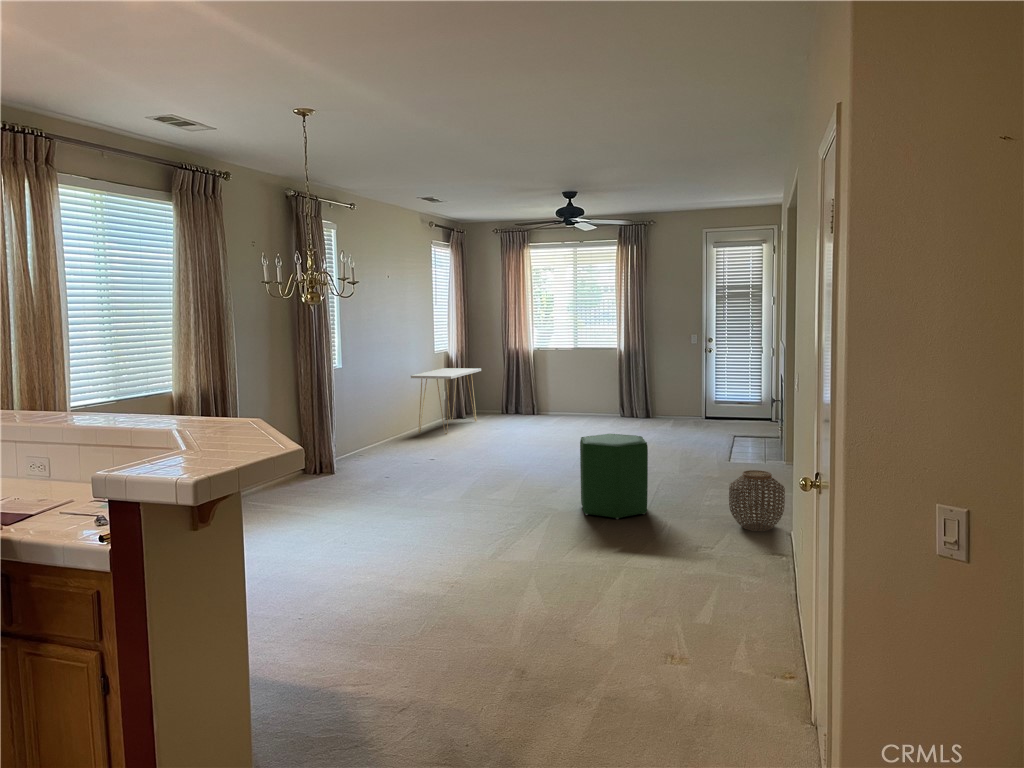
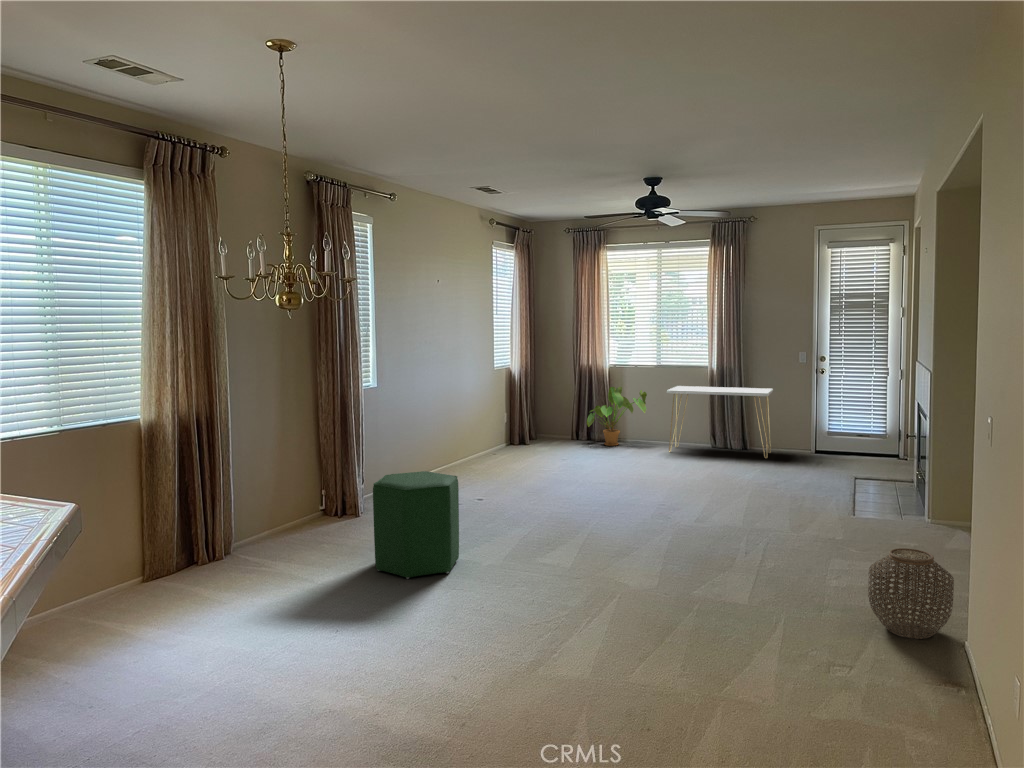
house plant: none [515,367,566,418] -> present [587,387,647,446]
console table: present [411,368,481,434] -> present [667,386,773,458]
ottoman: present [580,434,648,519] -> present [373,471,459,579]

